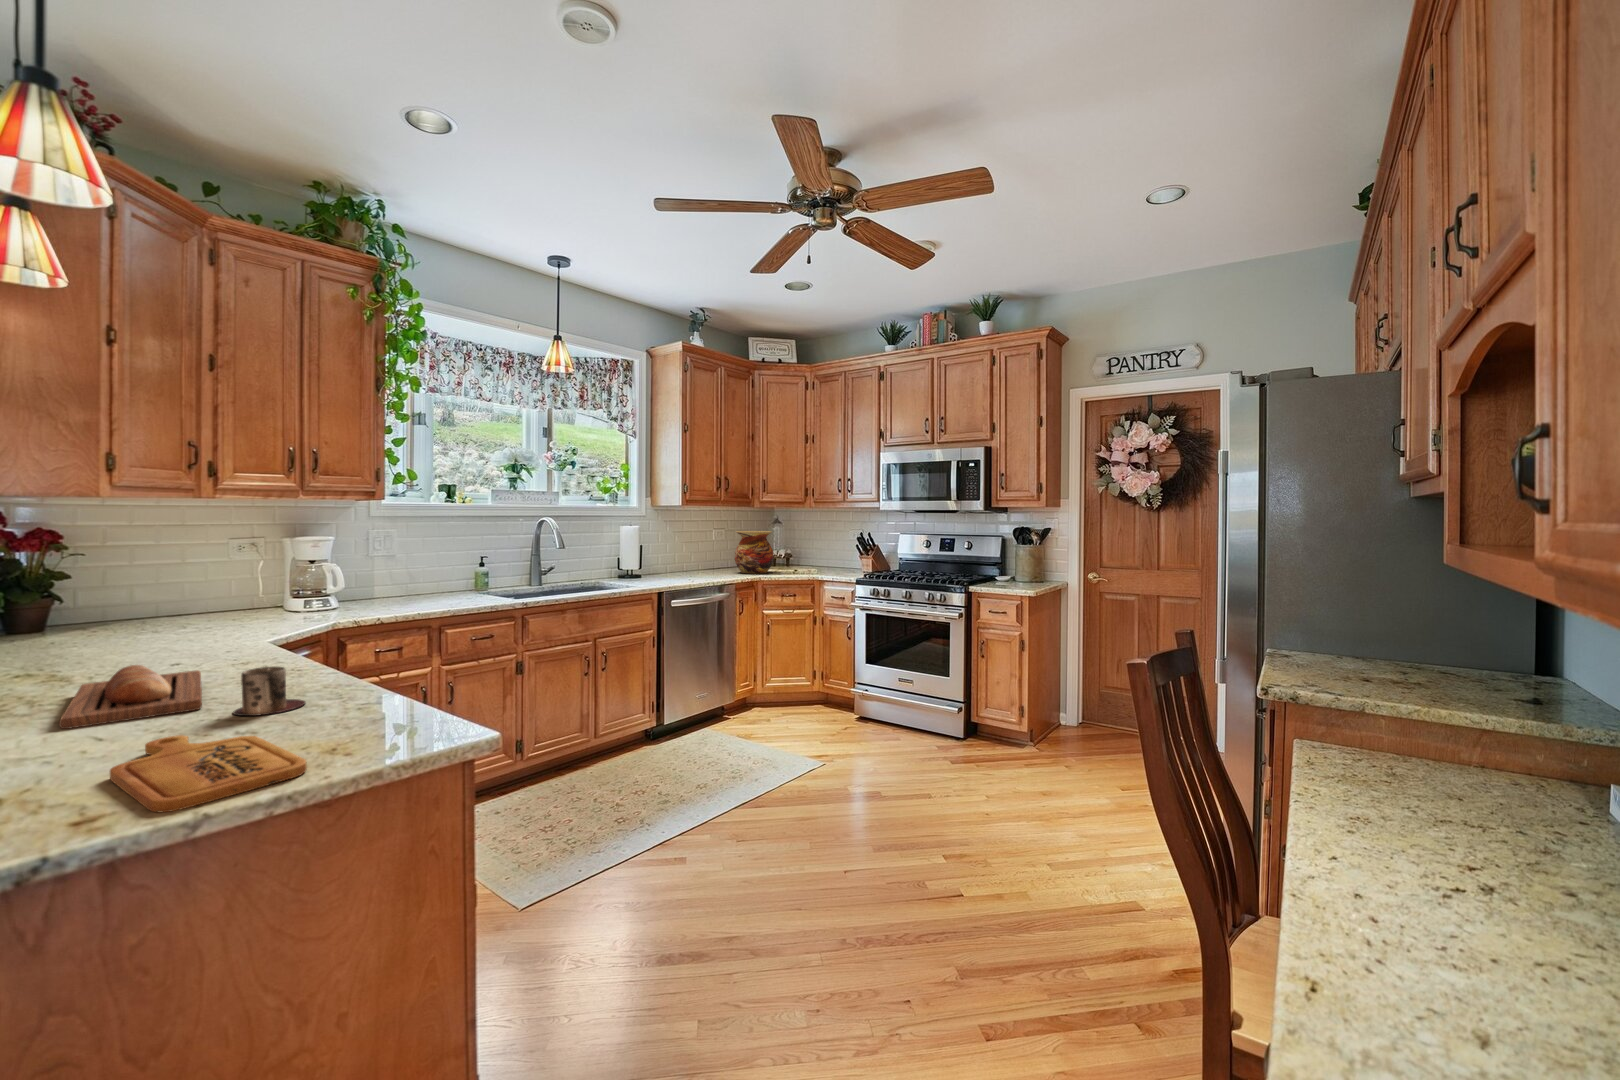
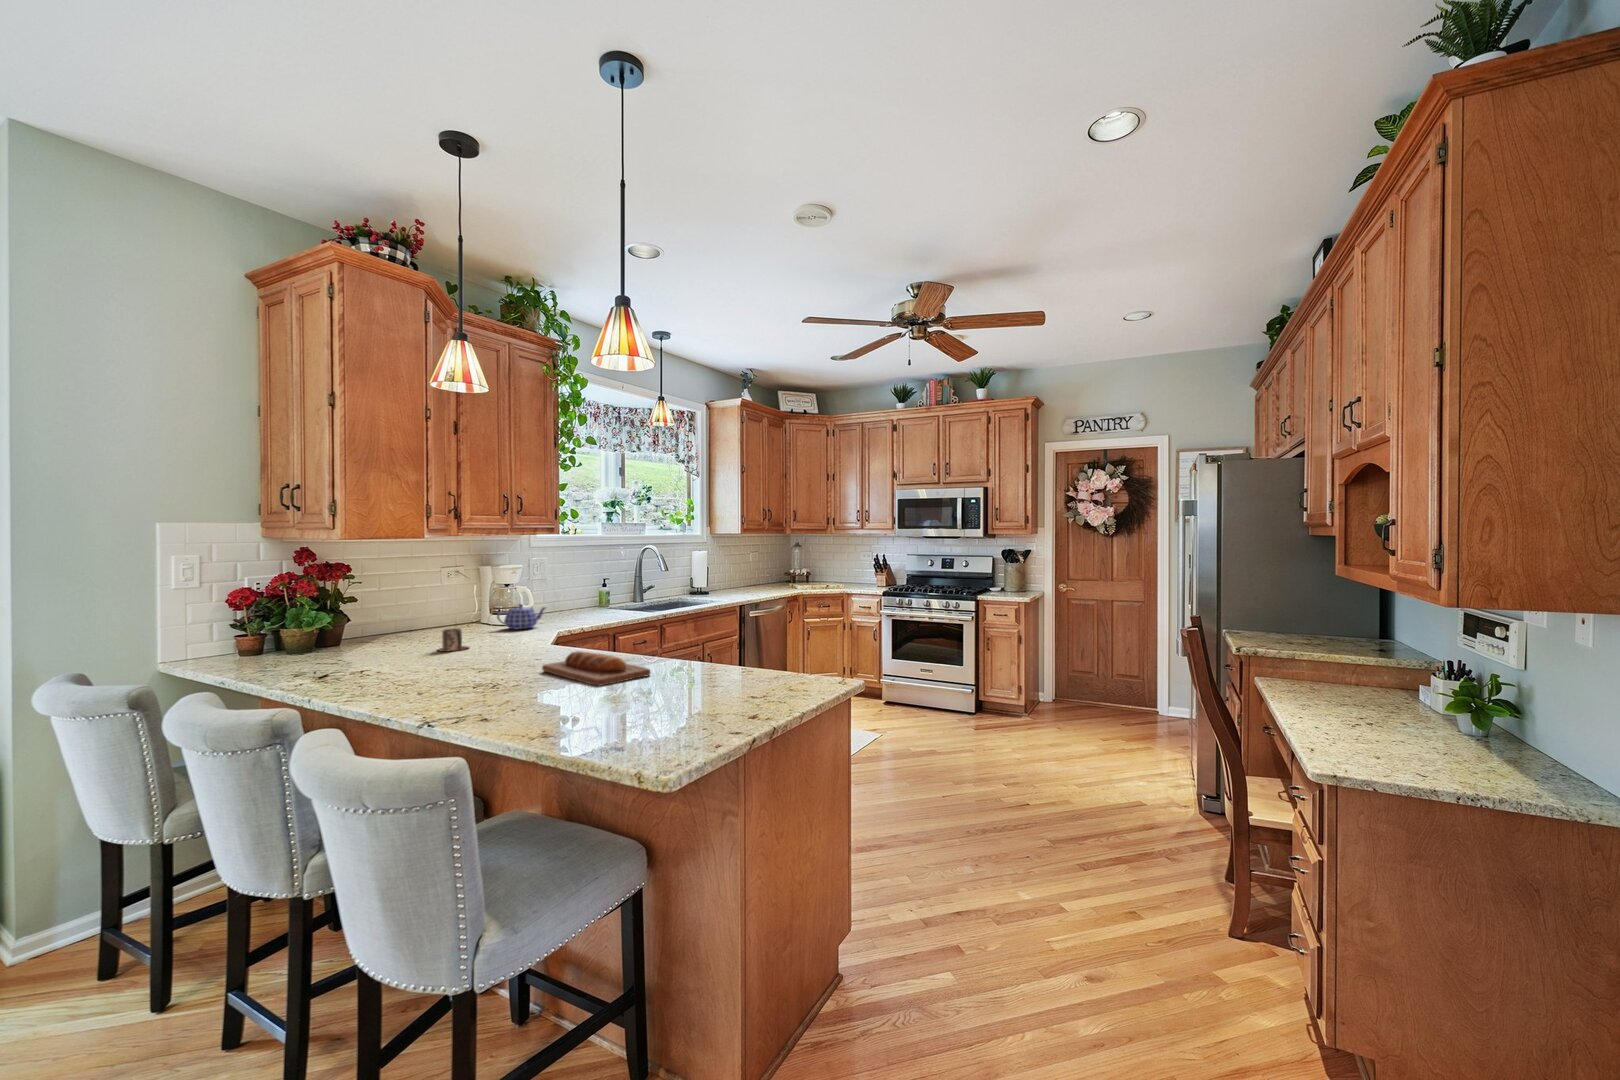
vase: present [734,531,774,574] -> none [774,553,807,589]
teapot: none [259,588,337,620] -> present [497,604,545,629]
mug: present [233,667,305,716] -> present [438,628,468,652]
cutting board: present [110,735,307,812] -> none [692,681,809,709]

